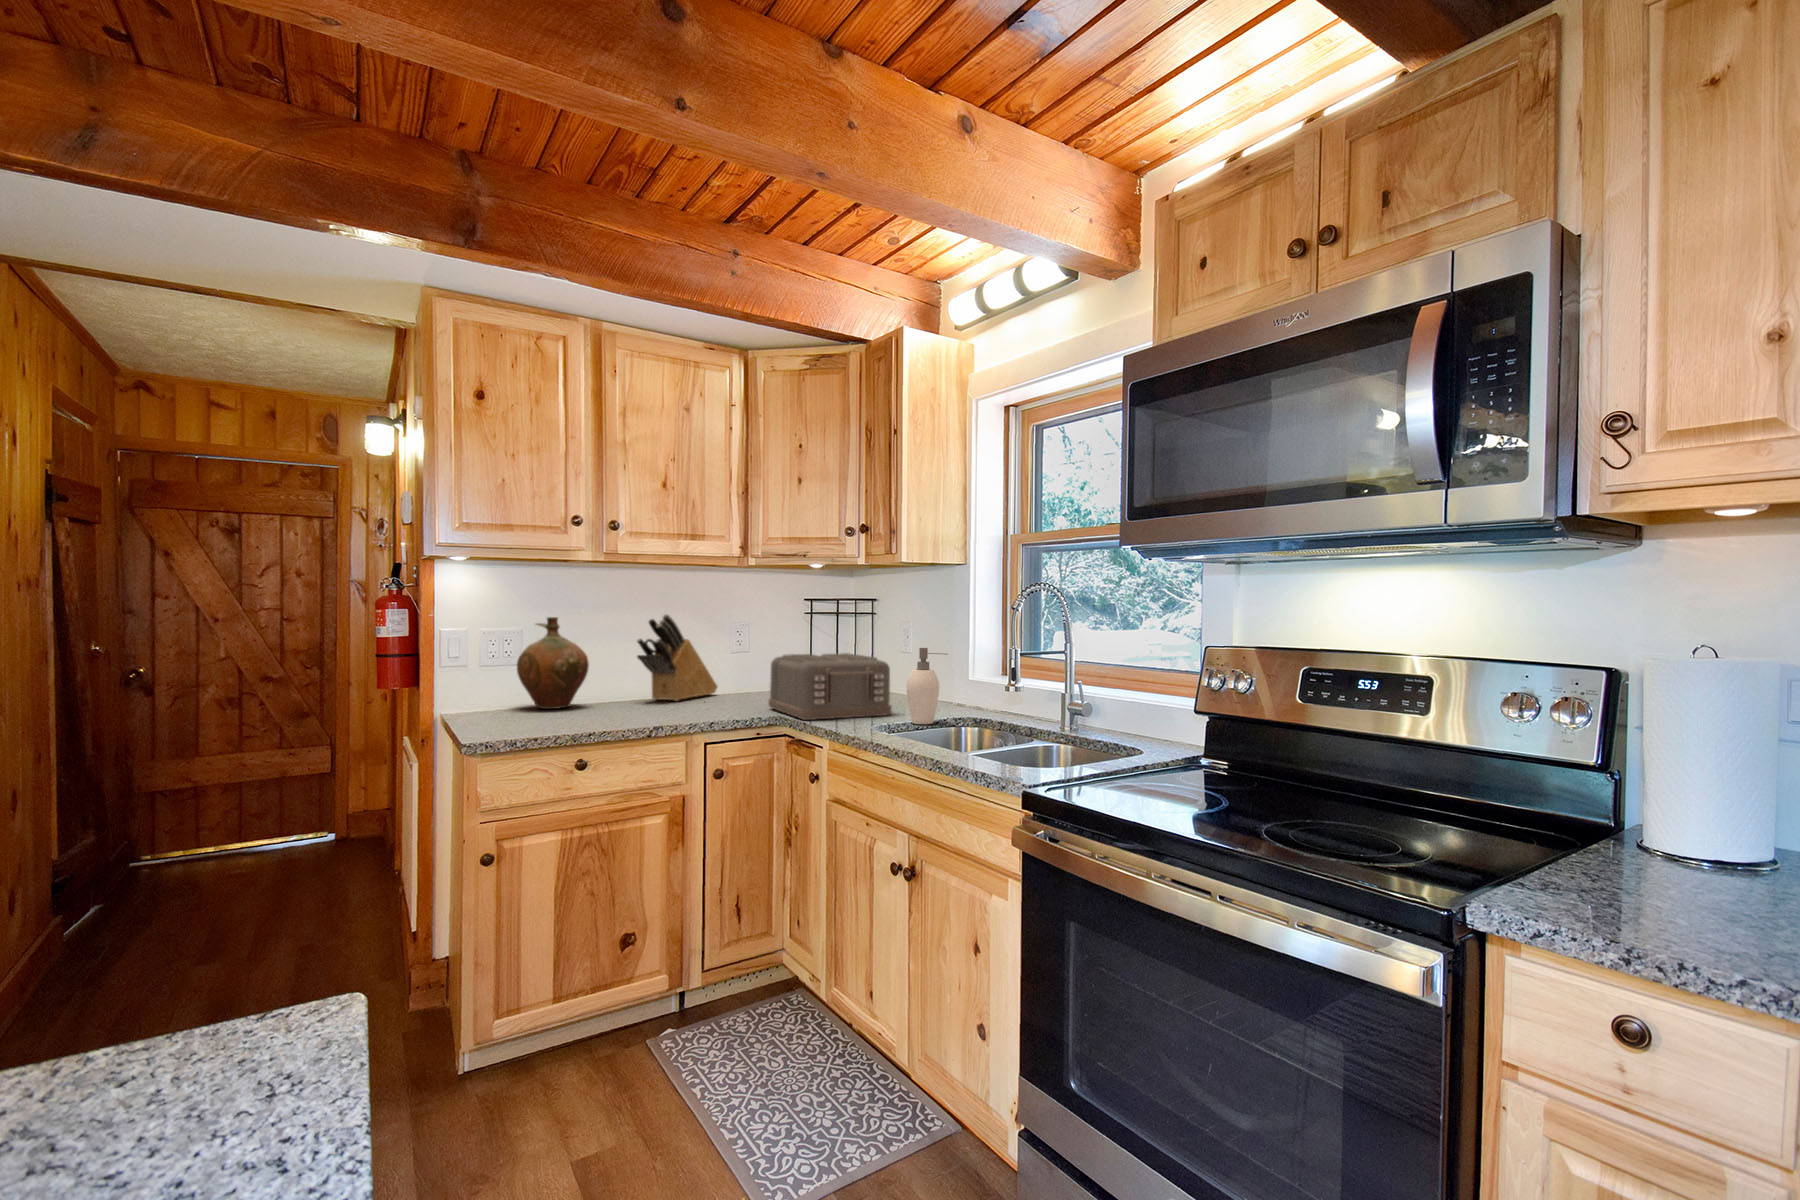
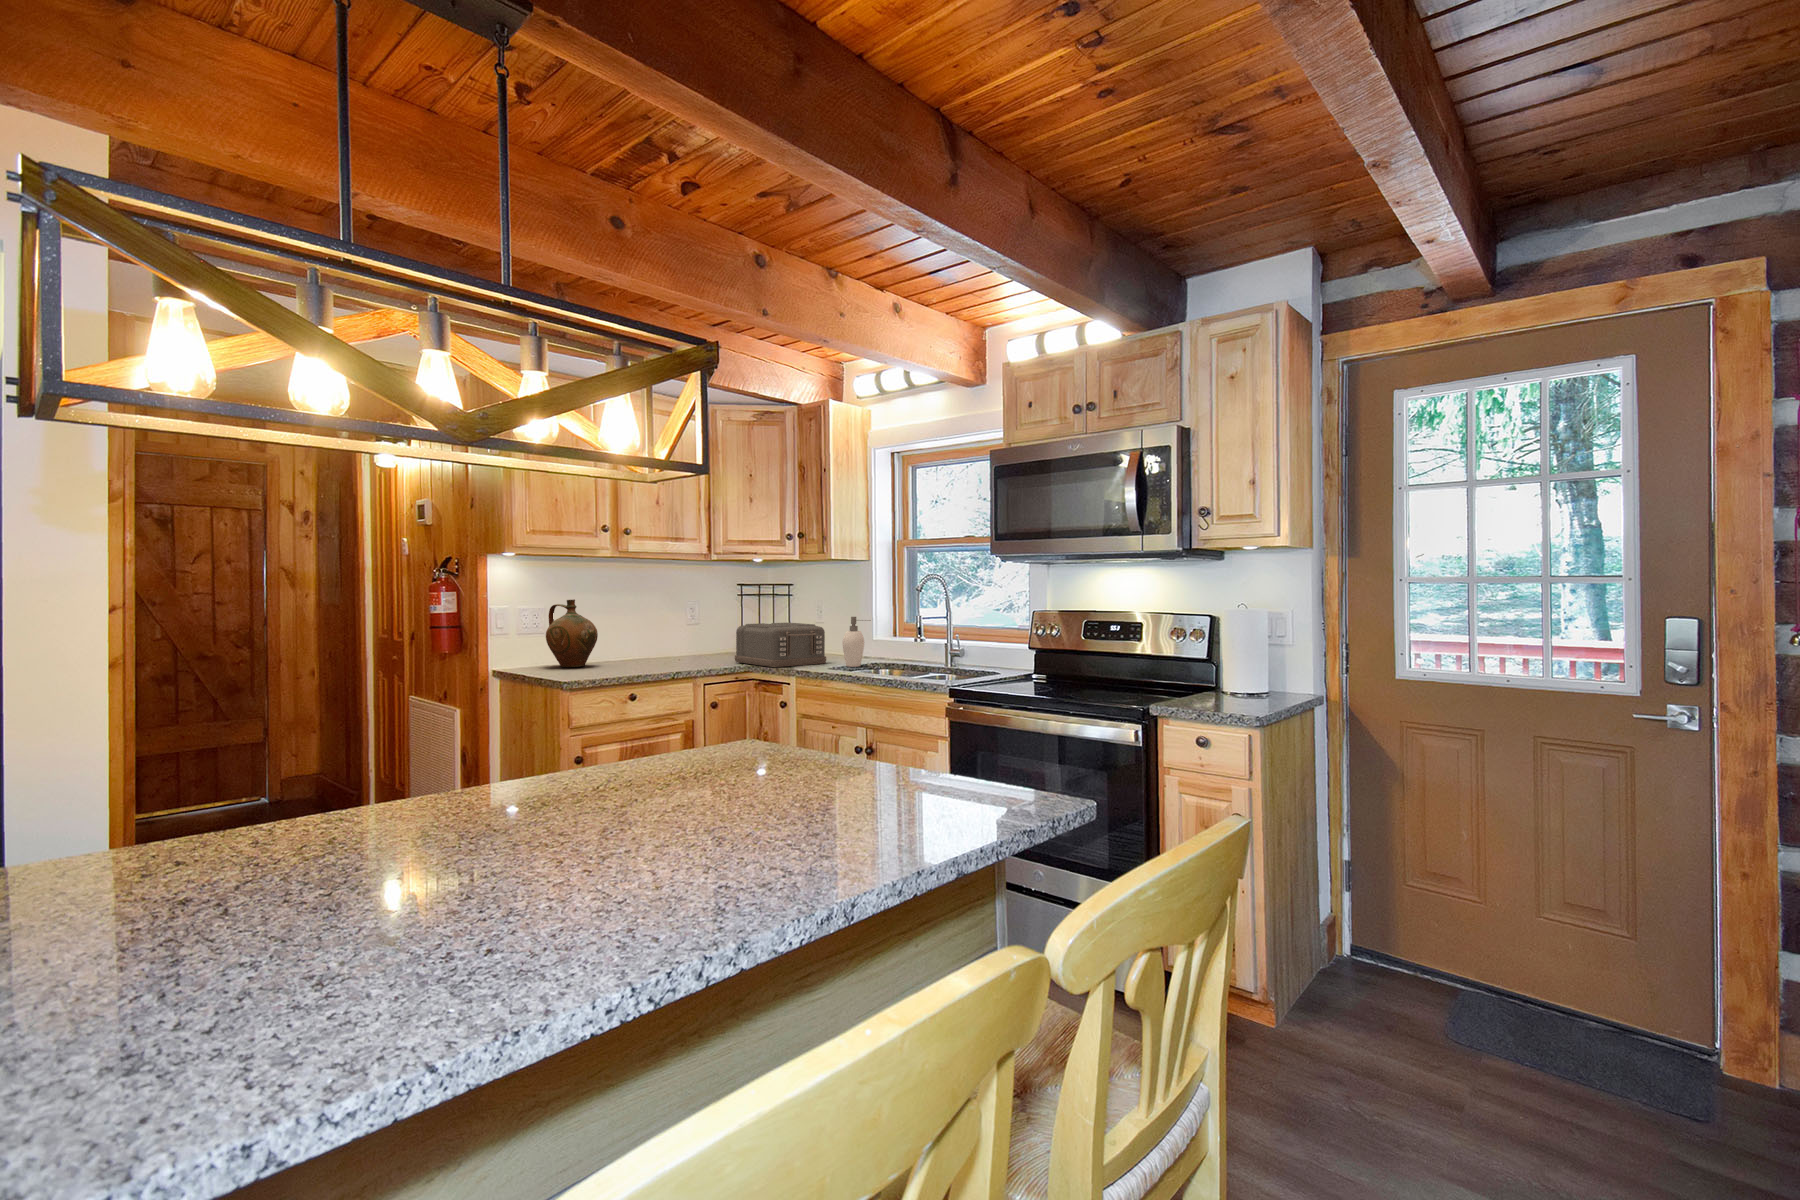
knife block: present [637,615,717,701] -> none [628,596,677,661]

